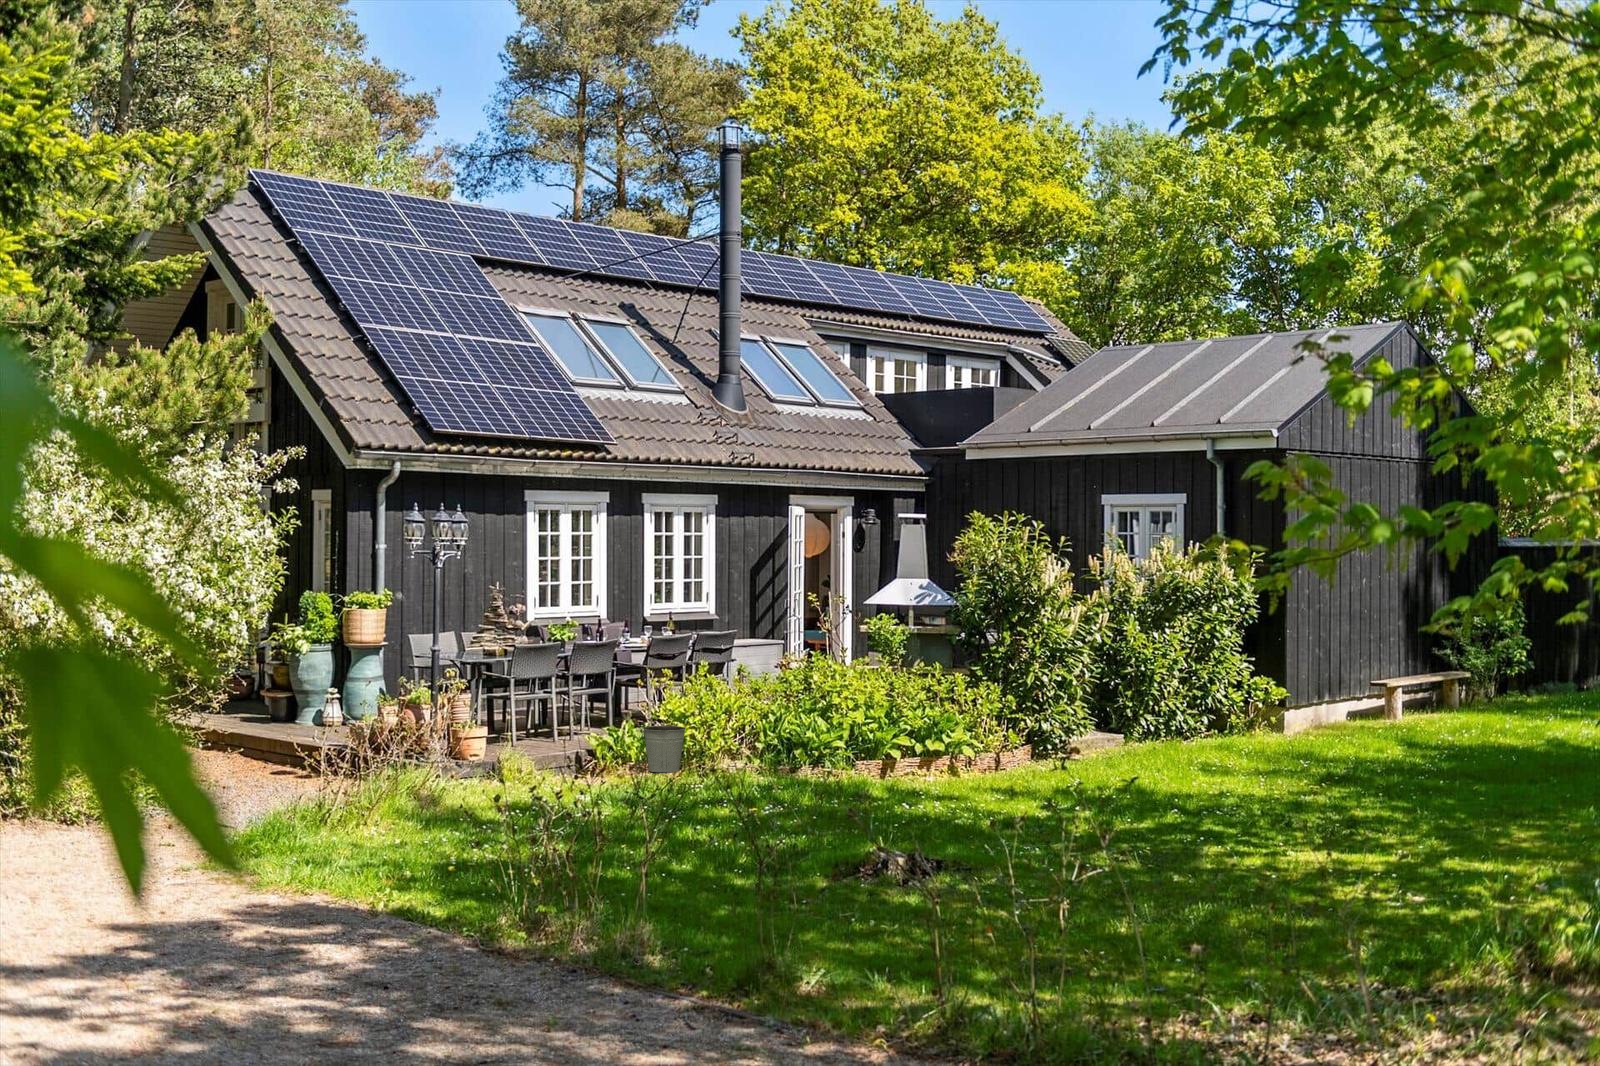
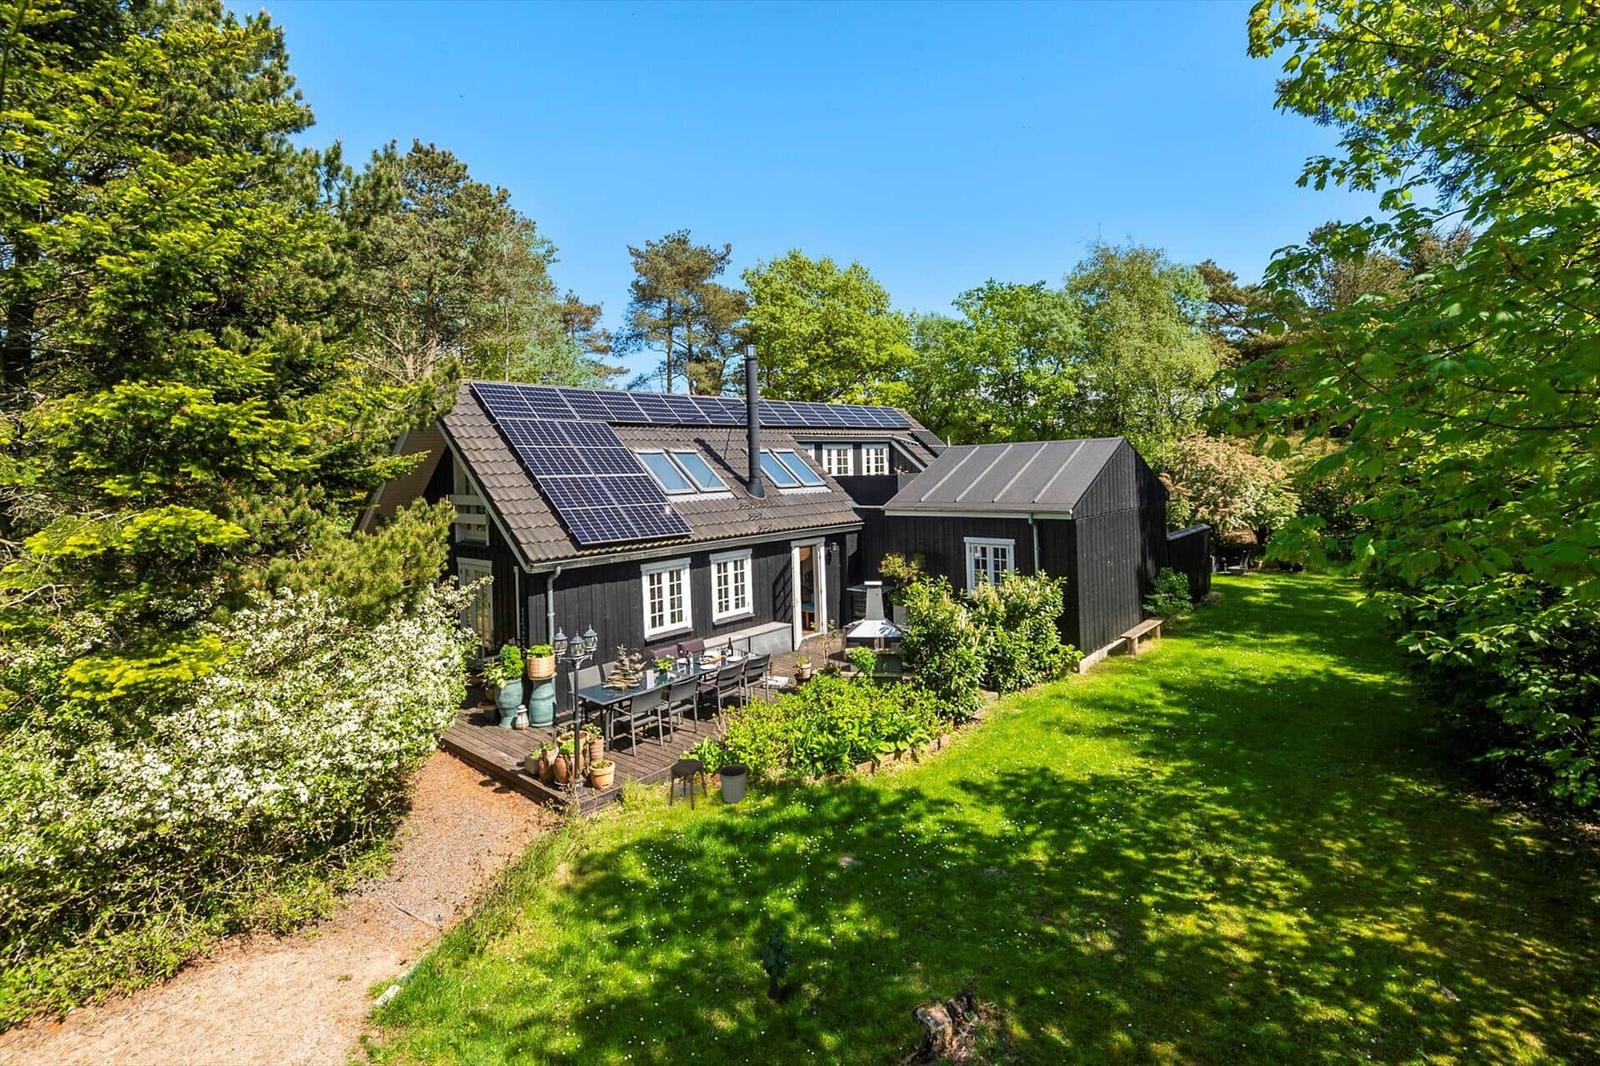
stool: none [569,714,624,777] -> present [670,759,707,810]
decorative plant: none [676,767,726,852] -> present [756,927,794,999]

